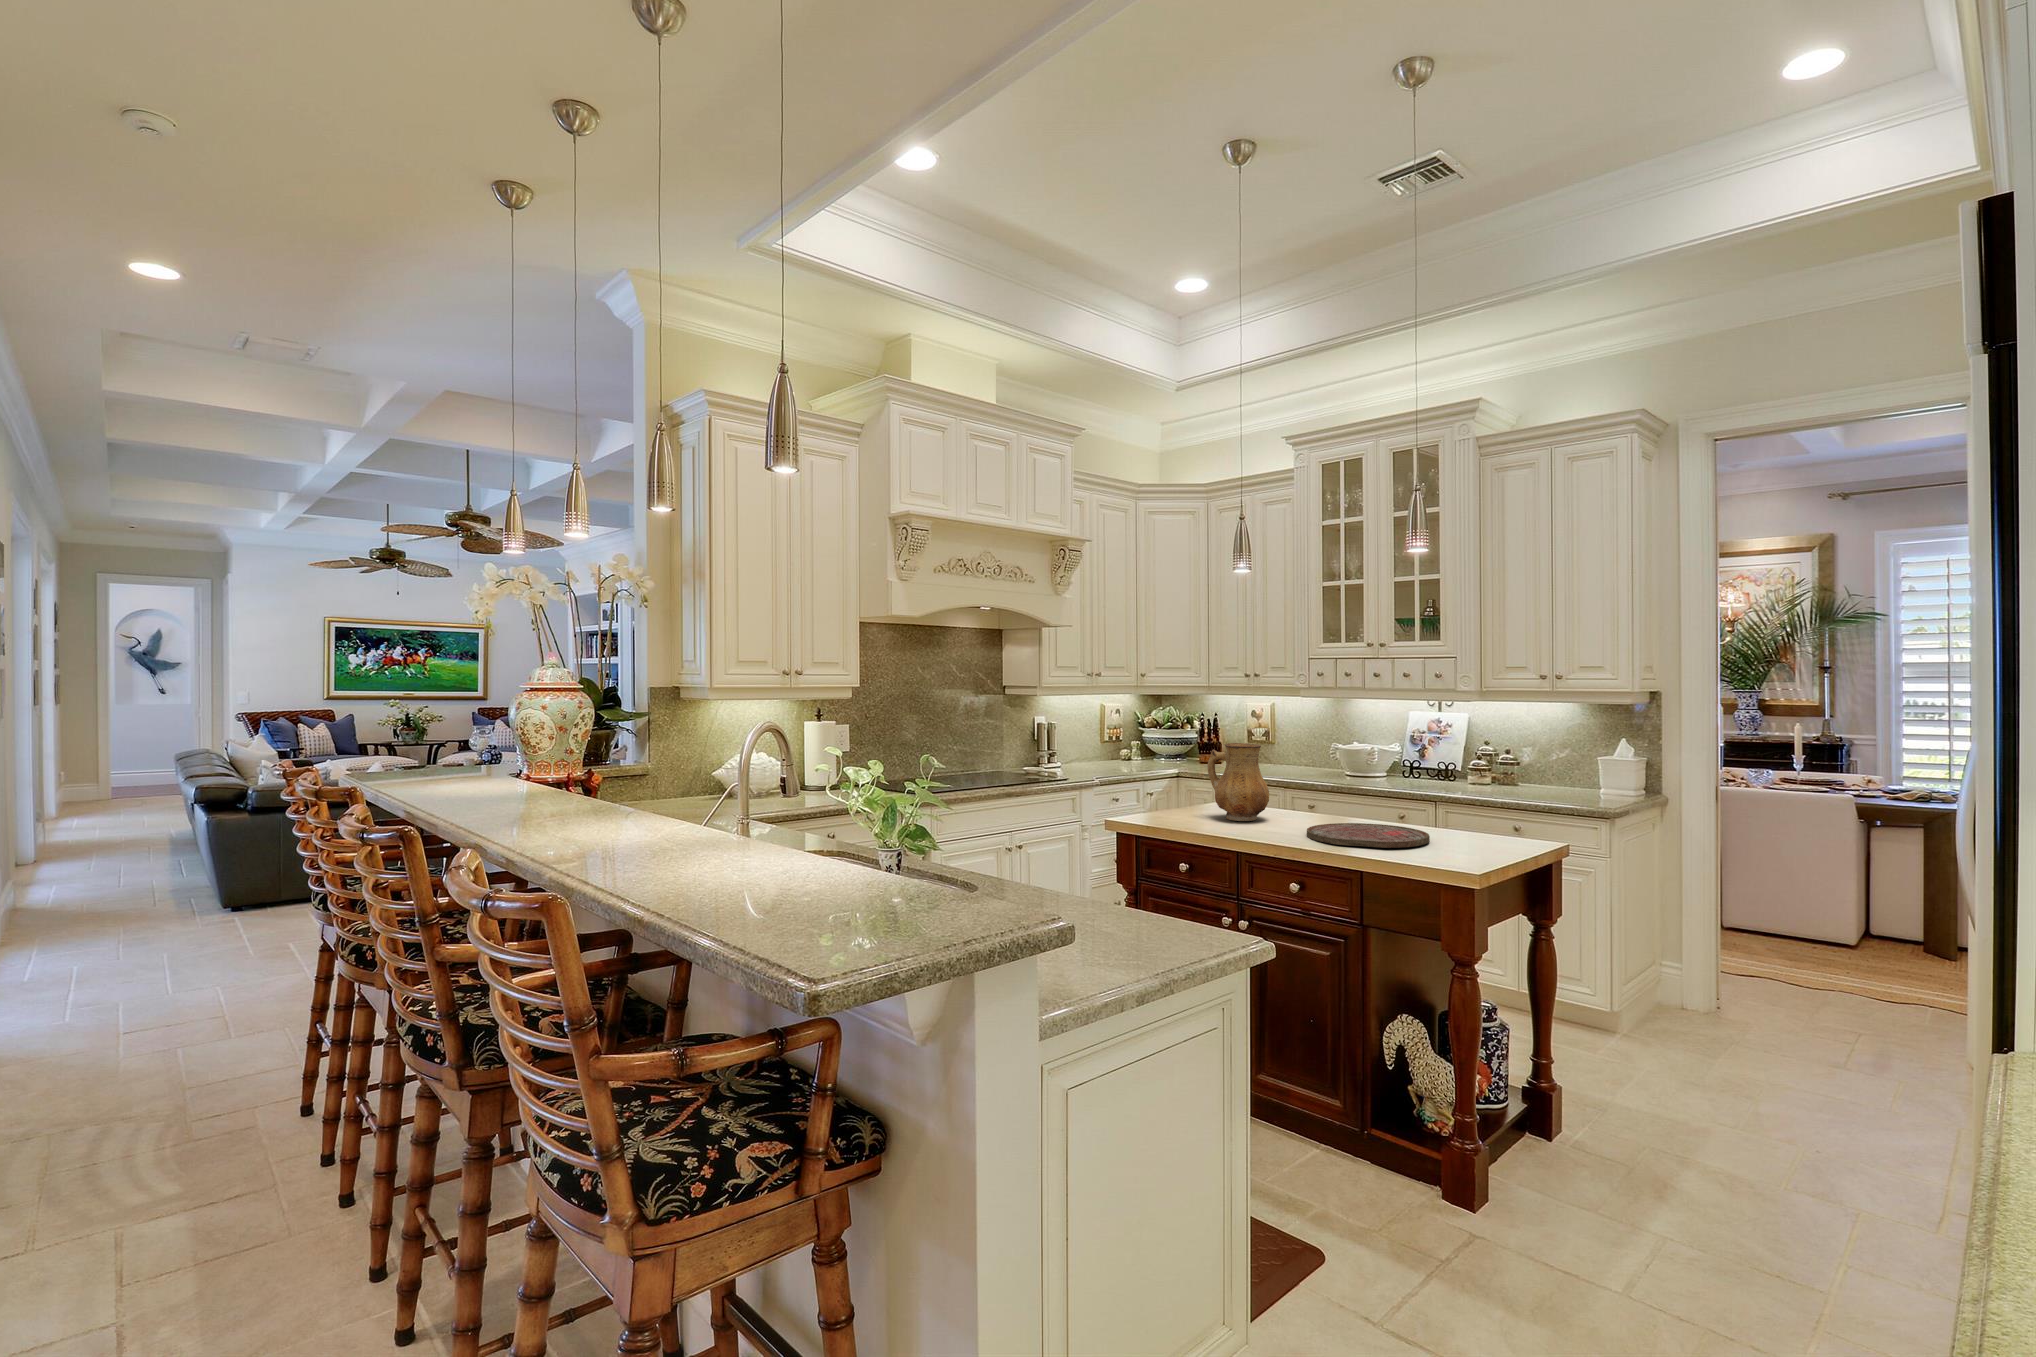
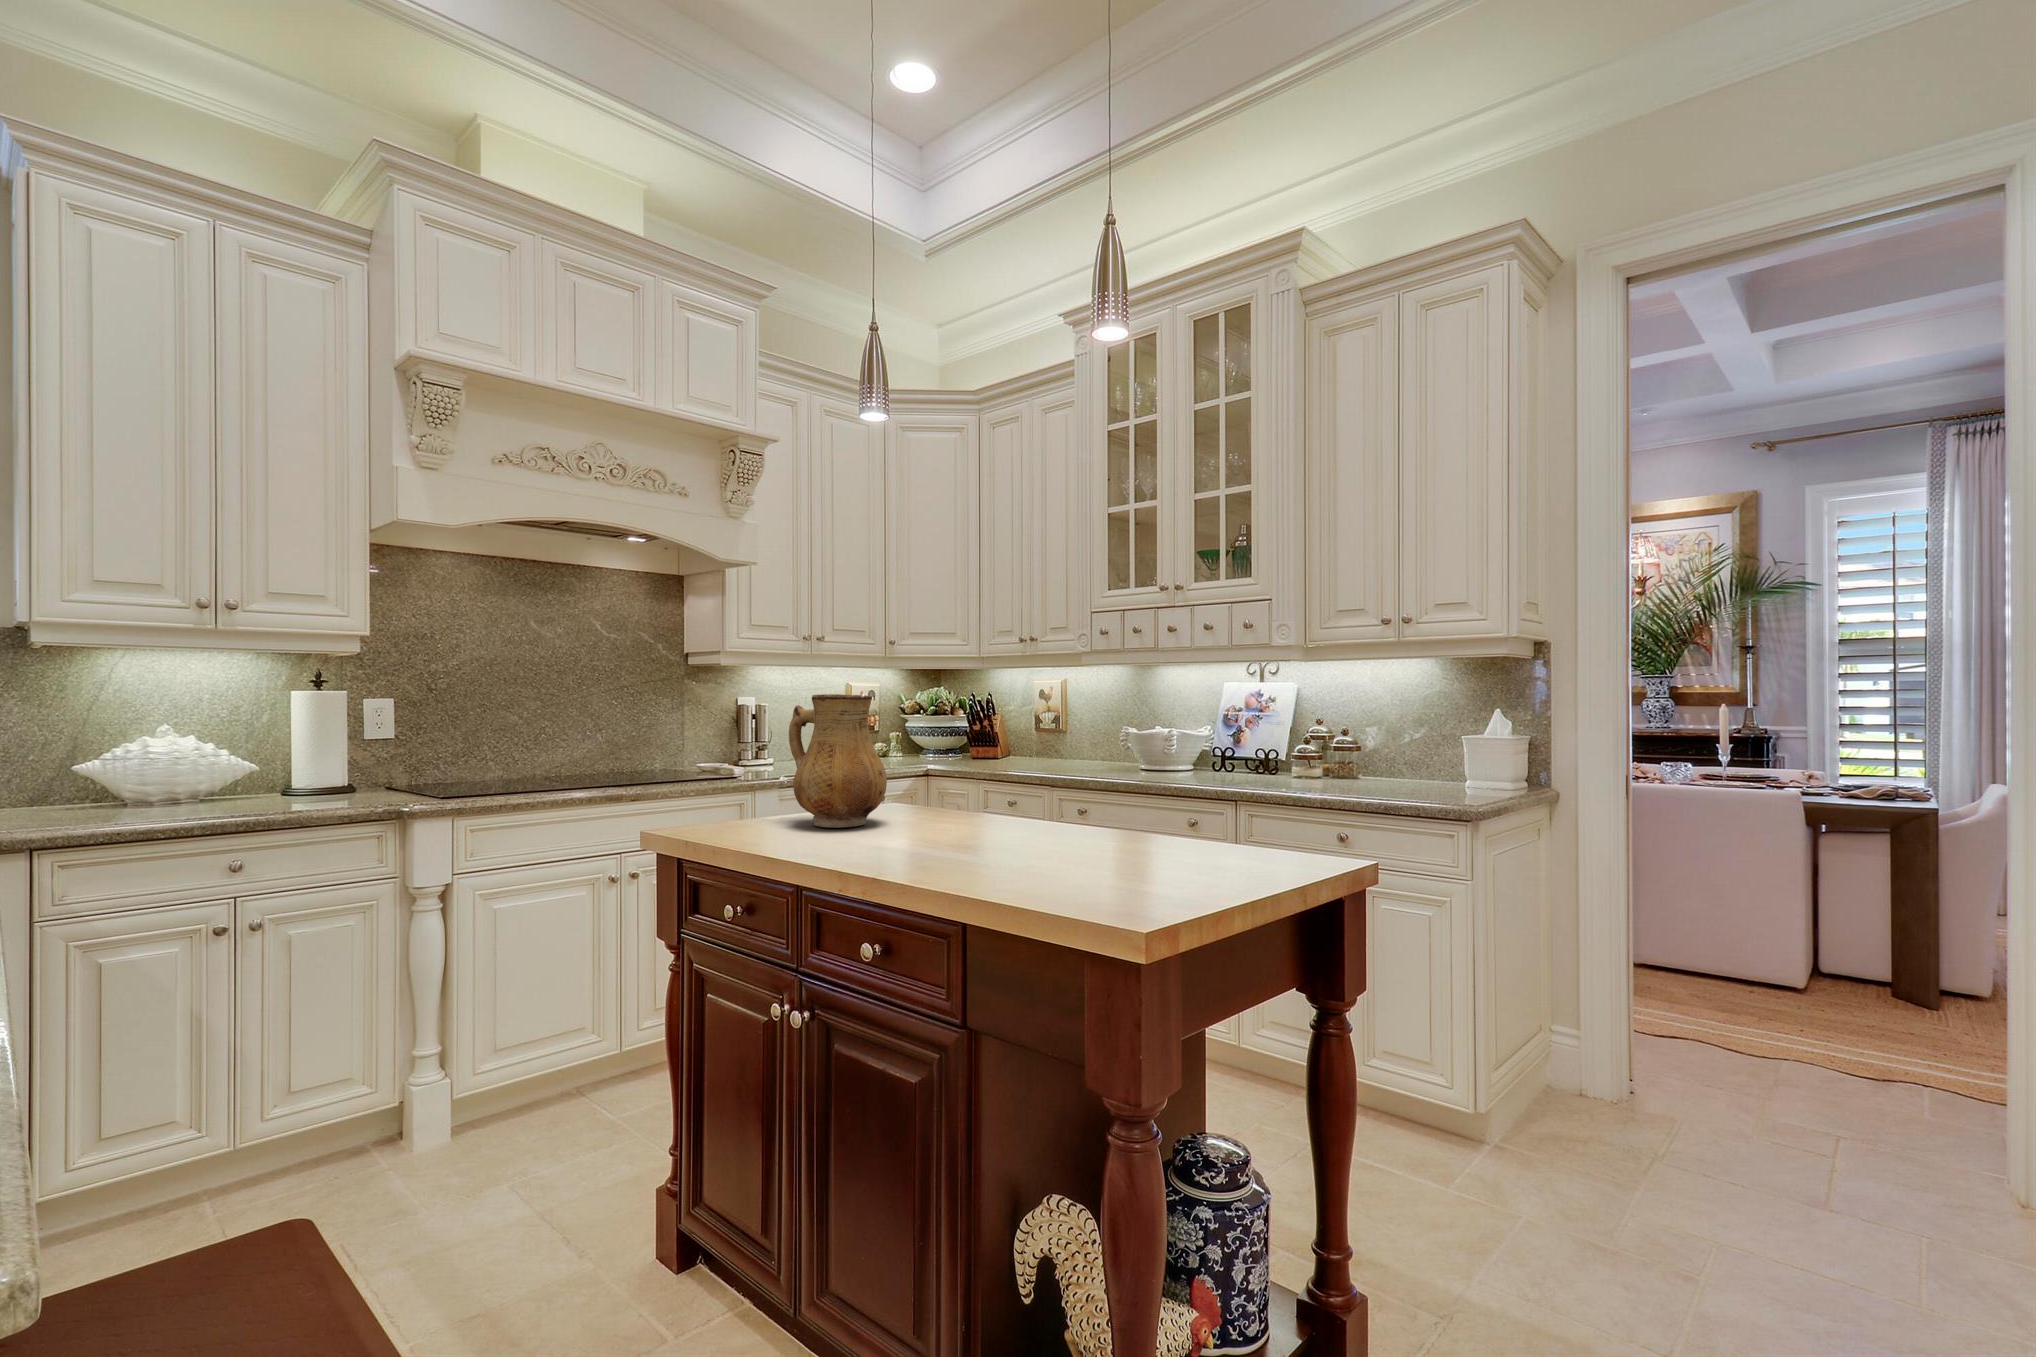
cutting board: present [1307,823,1430,848] -> none [903,829,1117,873]

